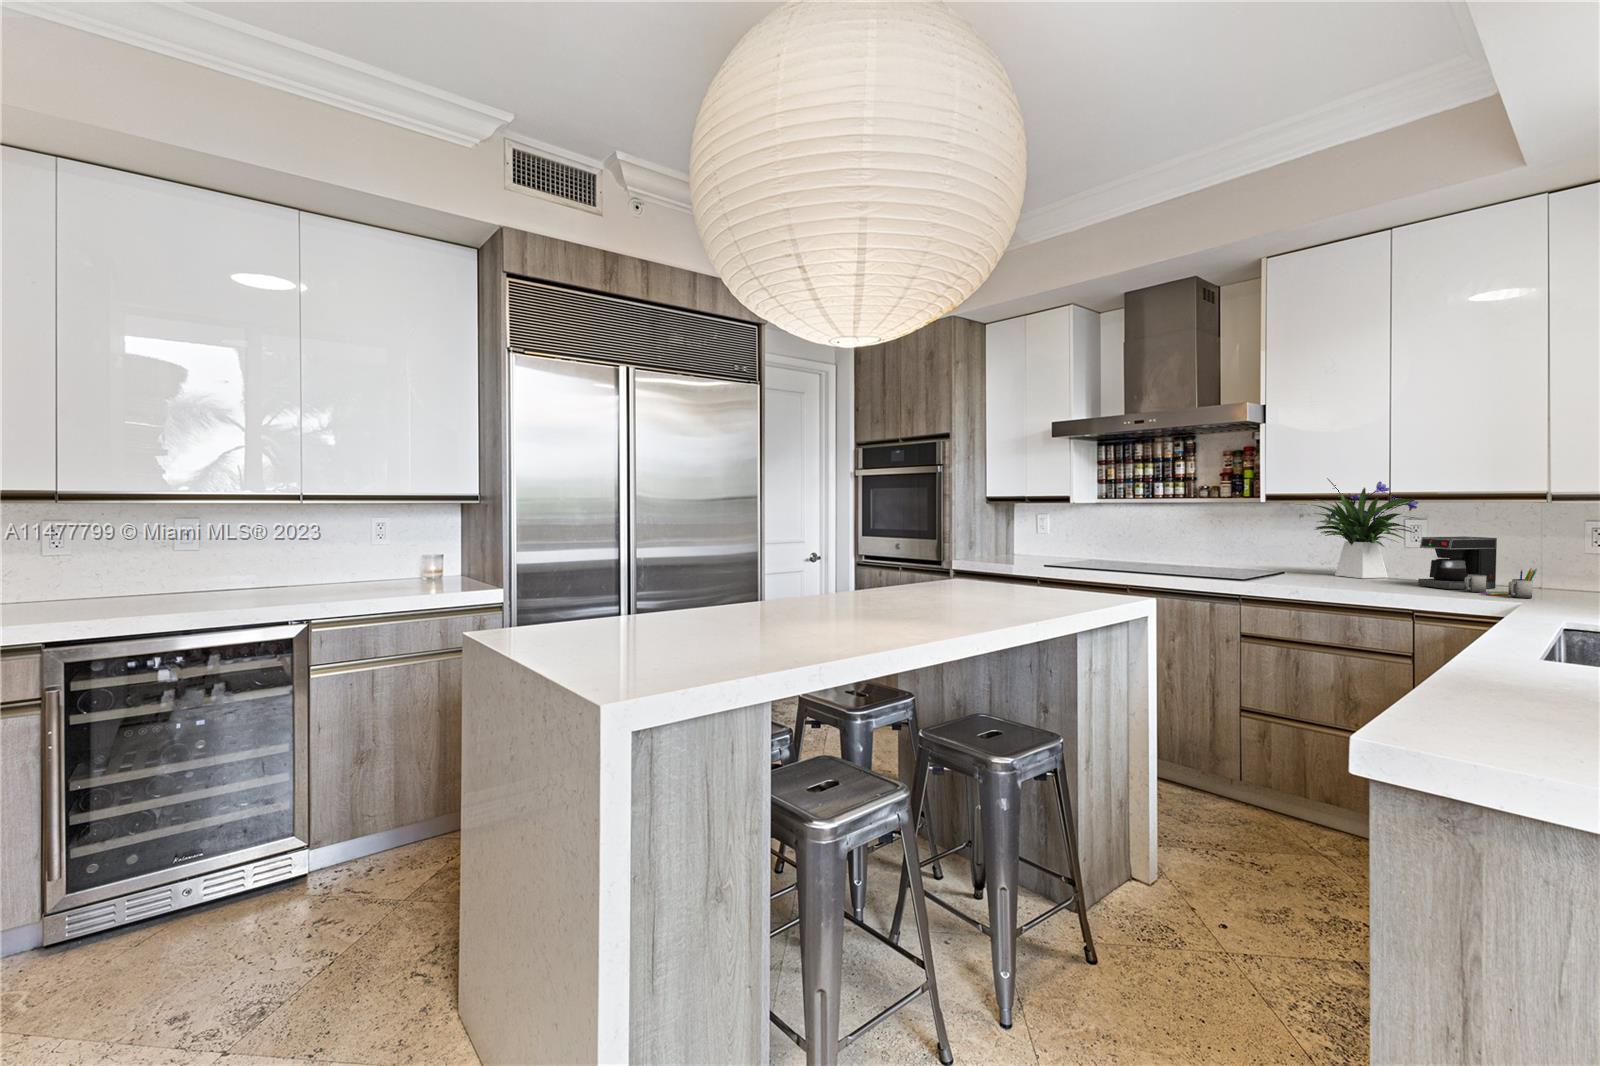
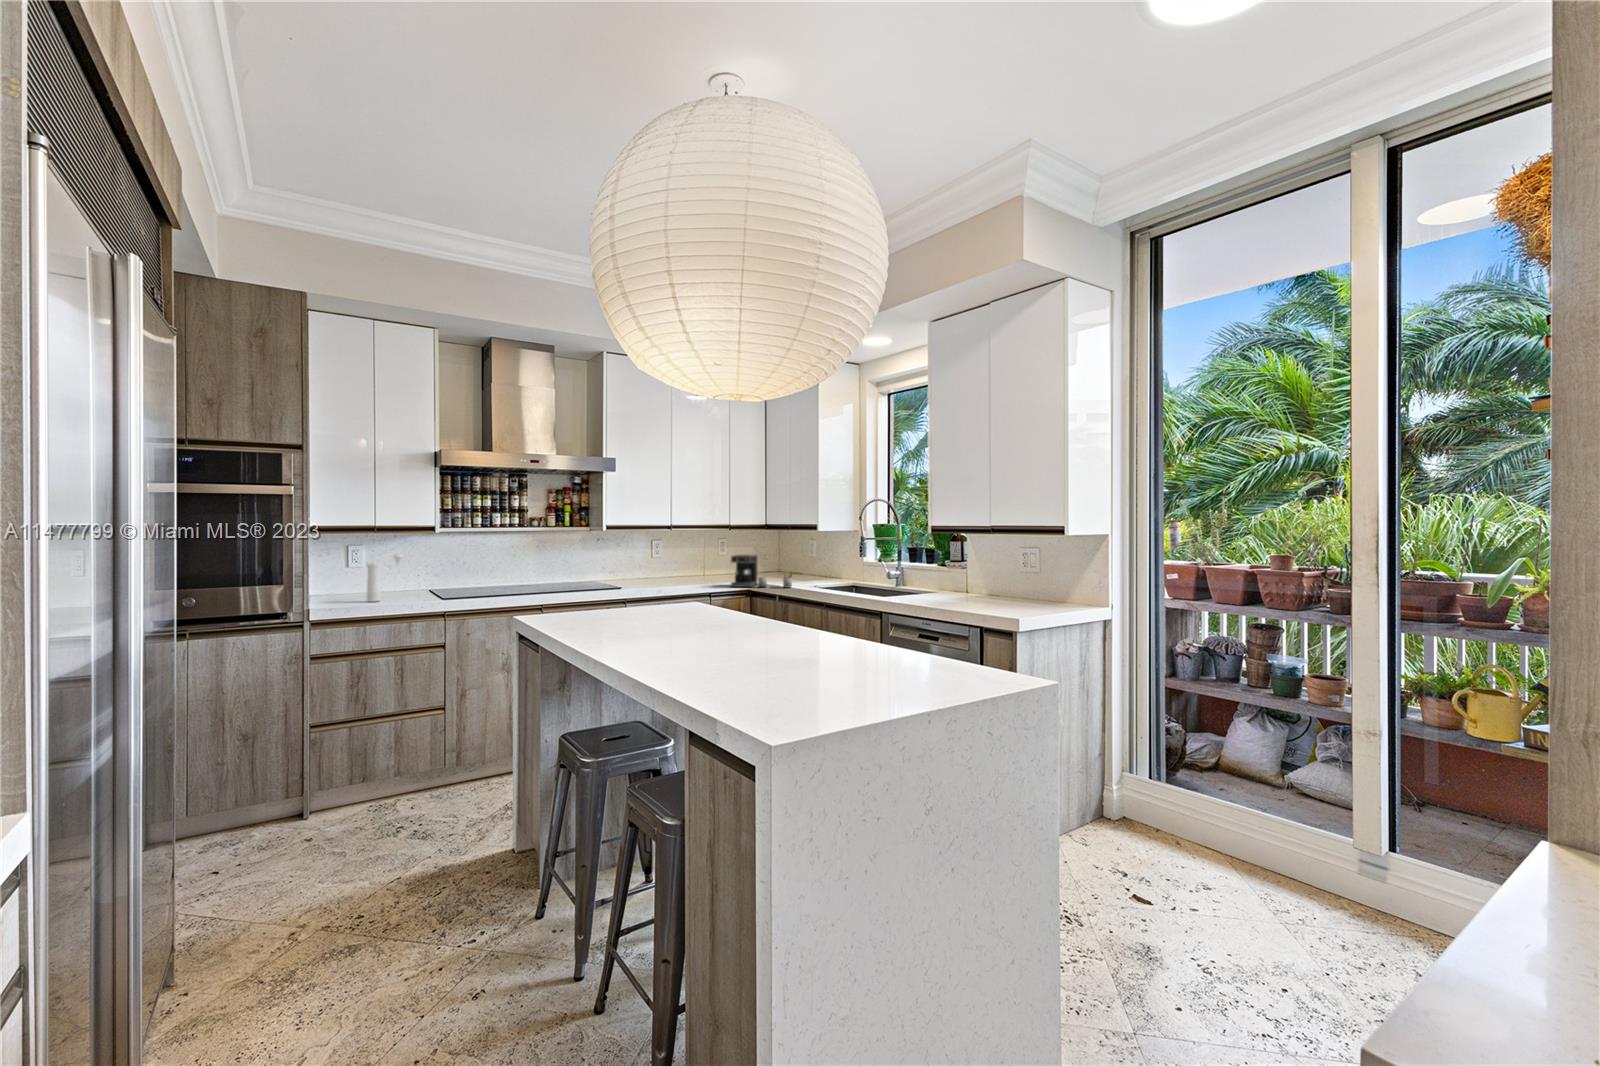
flower arrangement: present [1297,478,1418,578] -> none [647,515,713,586]
pepper mill: none [1022,521,1054,560] -> present [367,554,403,602]

